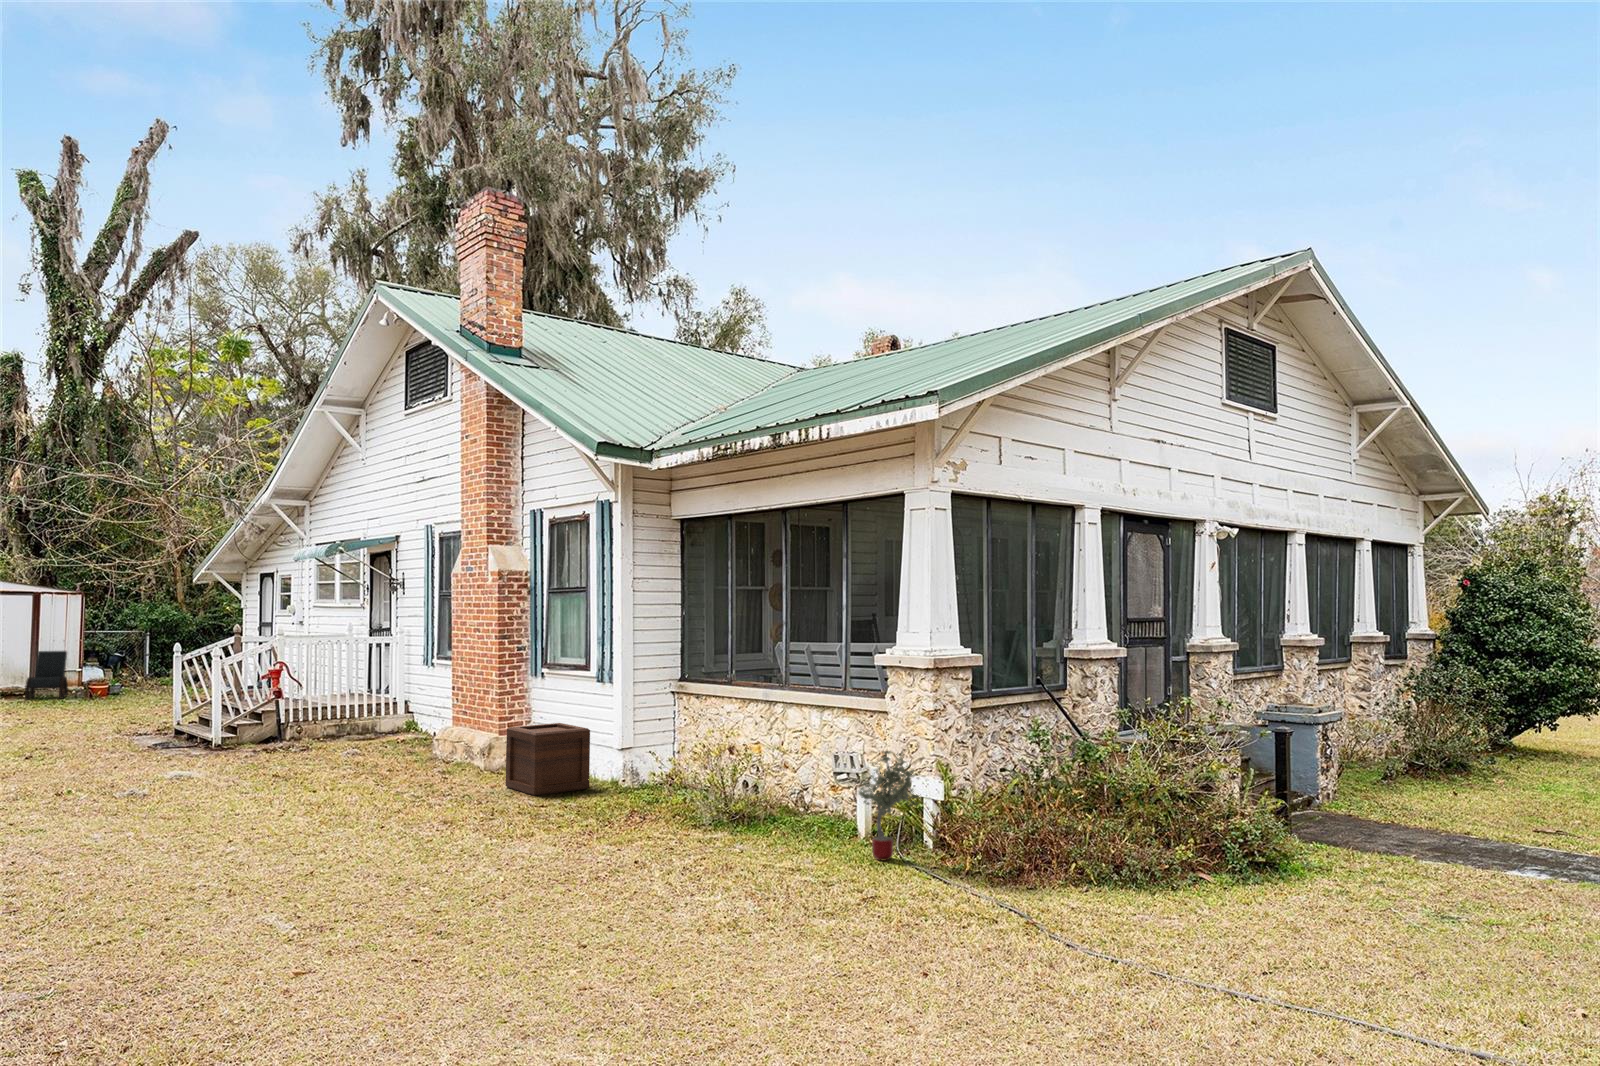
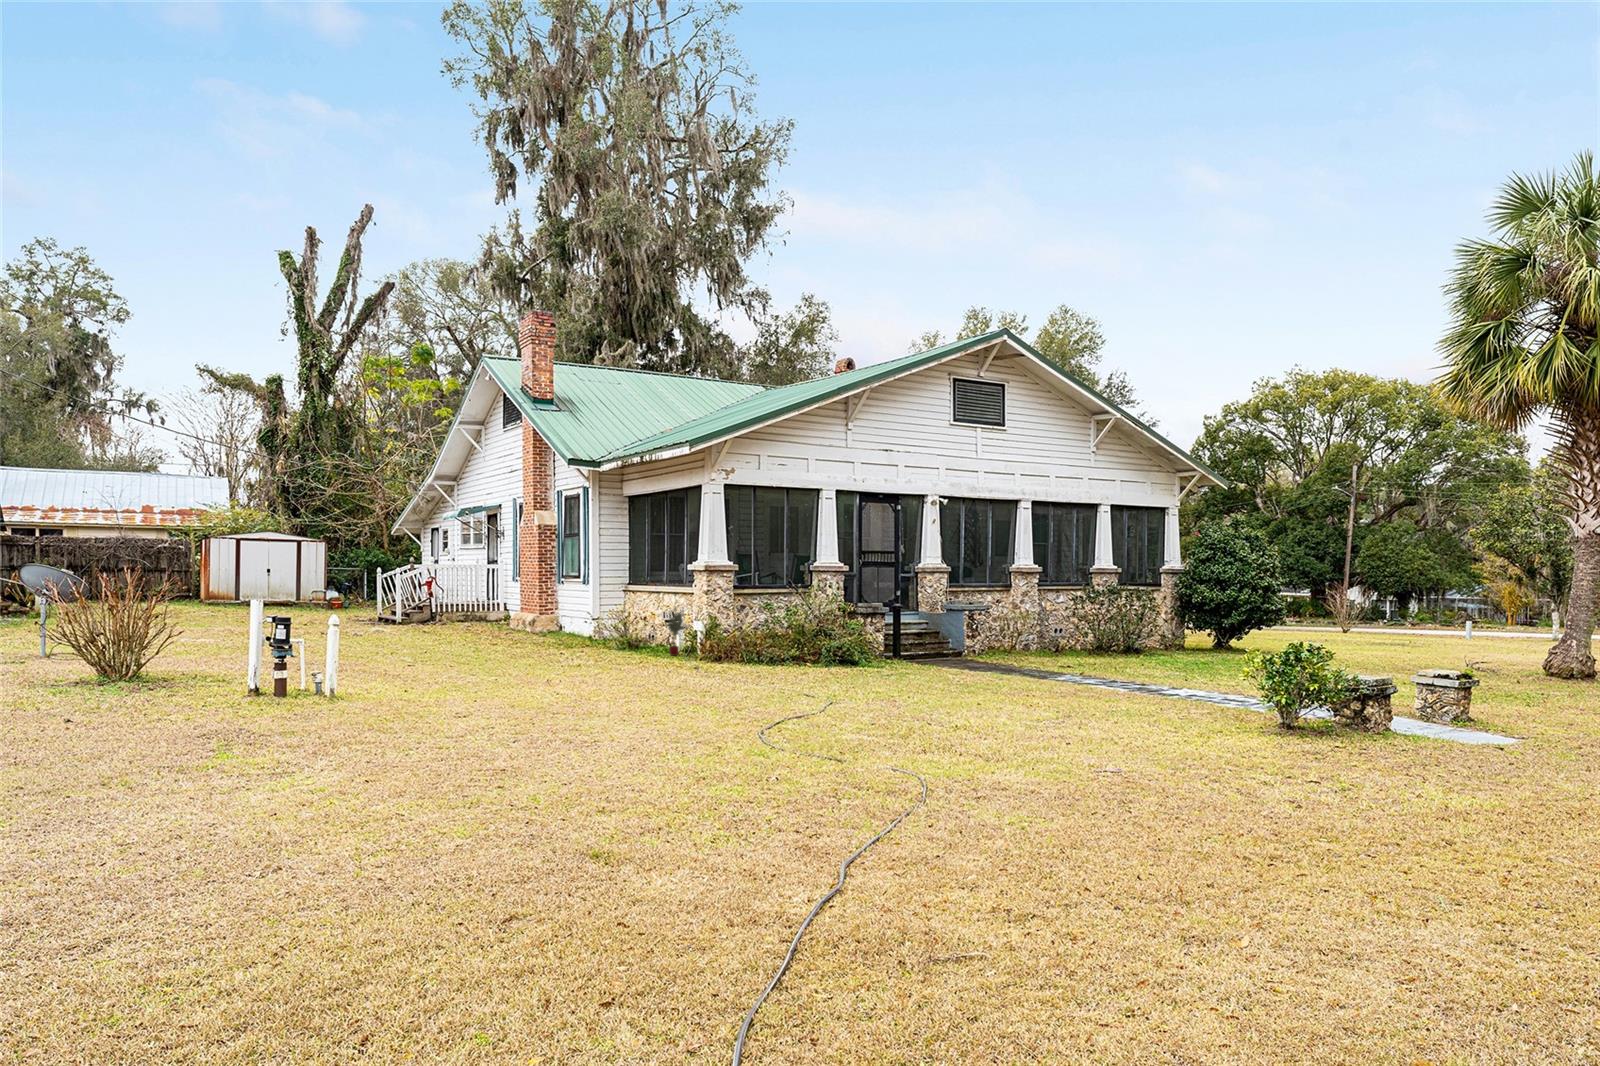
lounge chair: present [25,651,68,700] -> none [294,579,319,609]
wooden crate: present [505,723,590,796] -> none [538,607,579,641]

